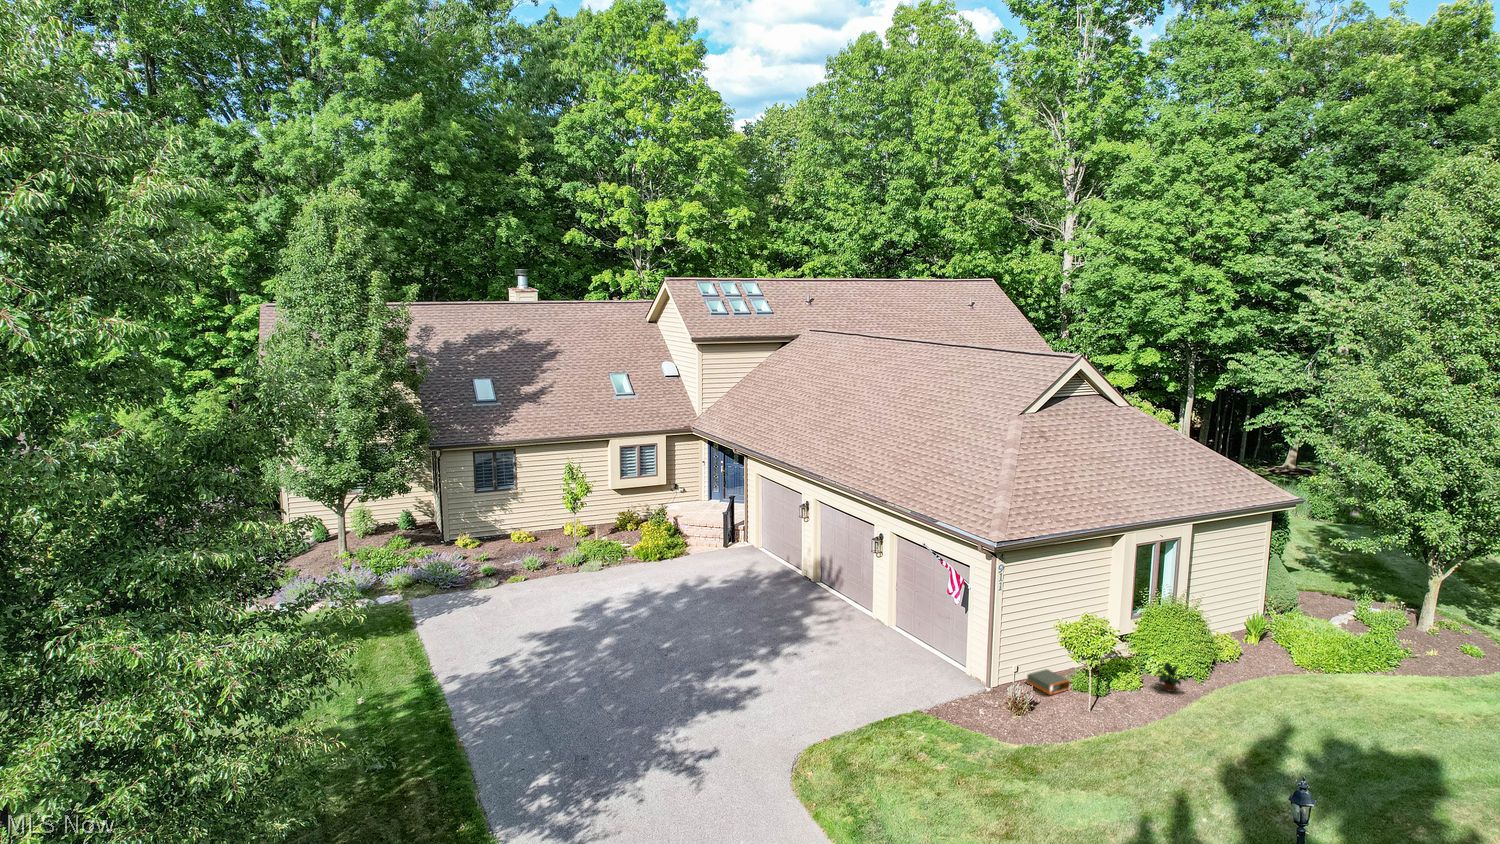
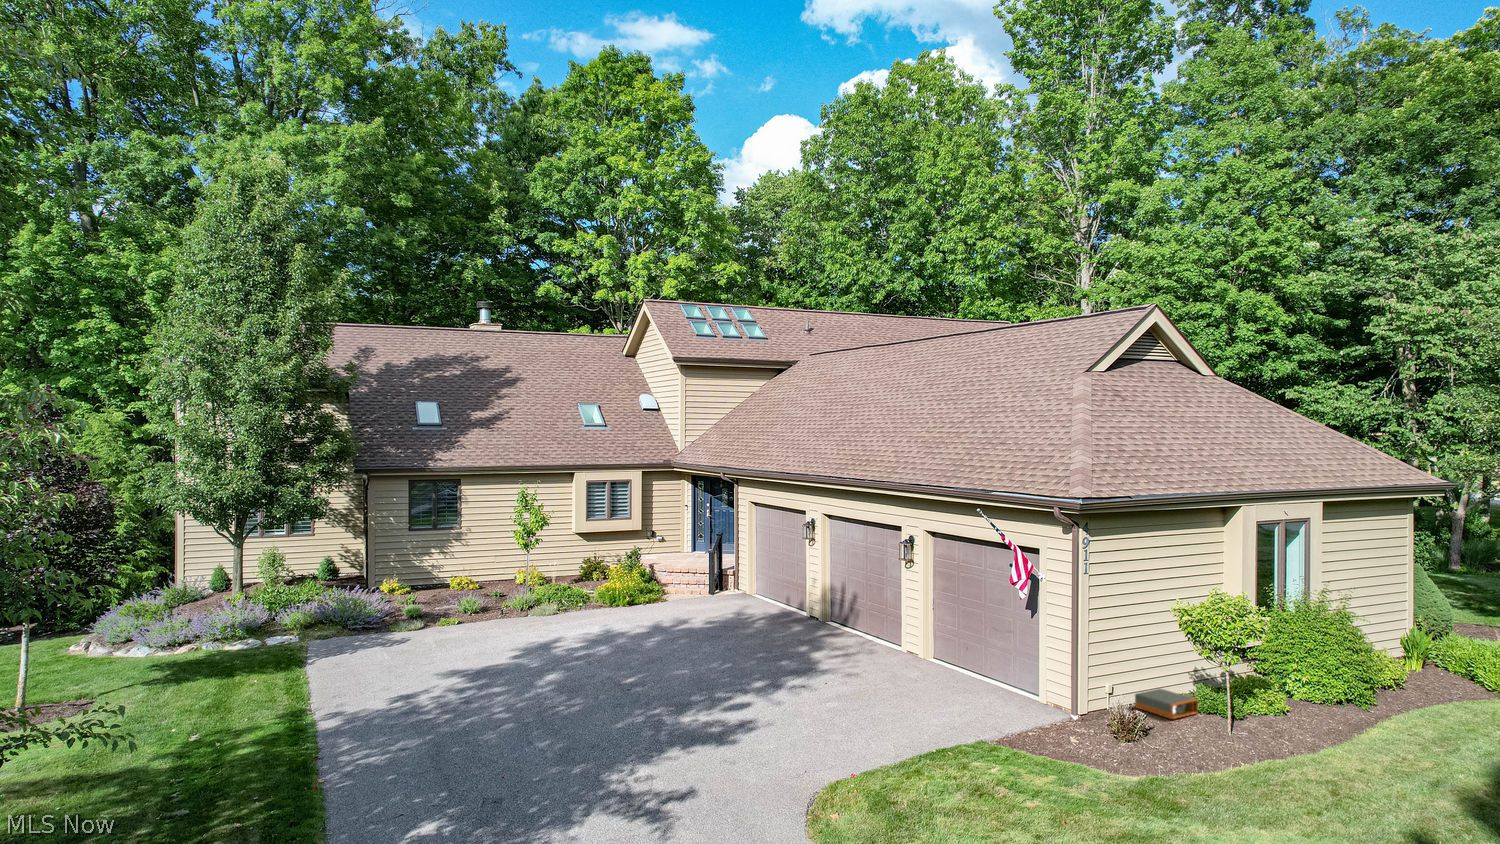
potted plant: present [1155,662,1186,692] -> none [1315,667,1367,713]

